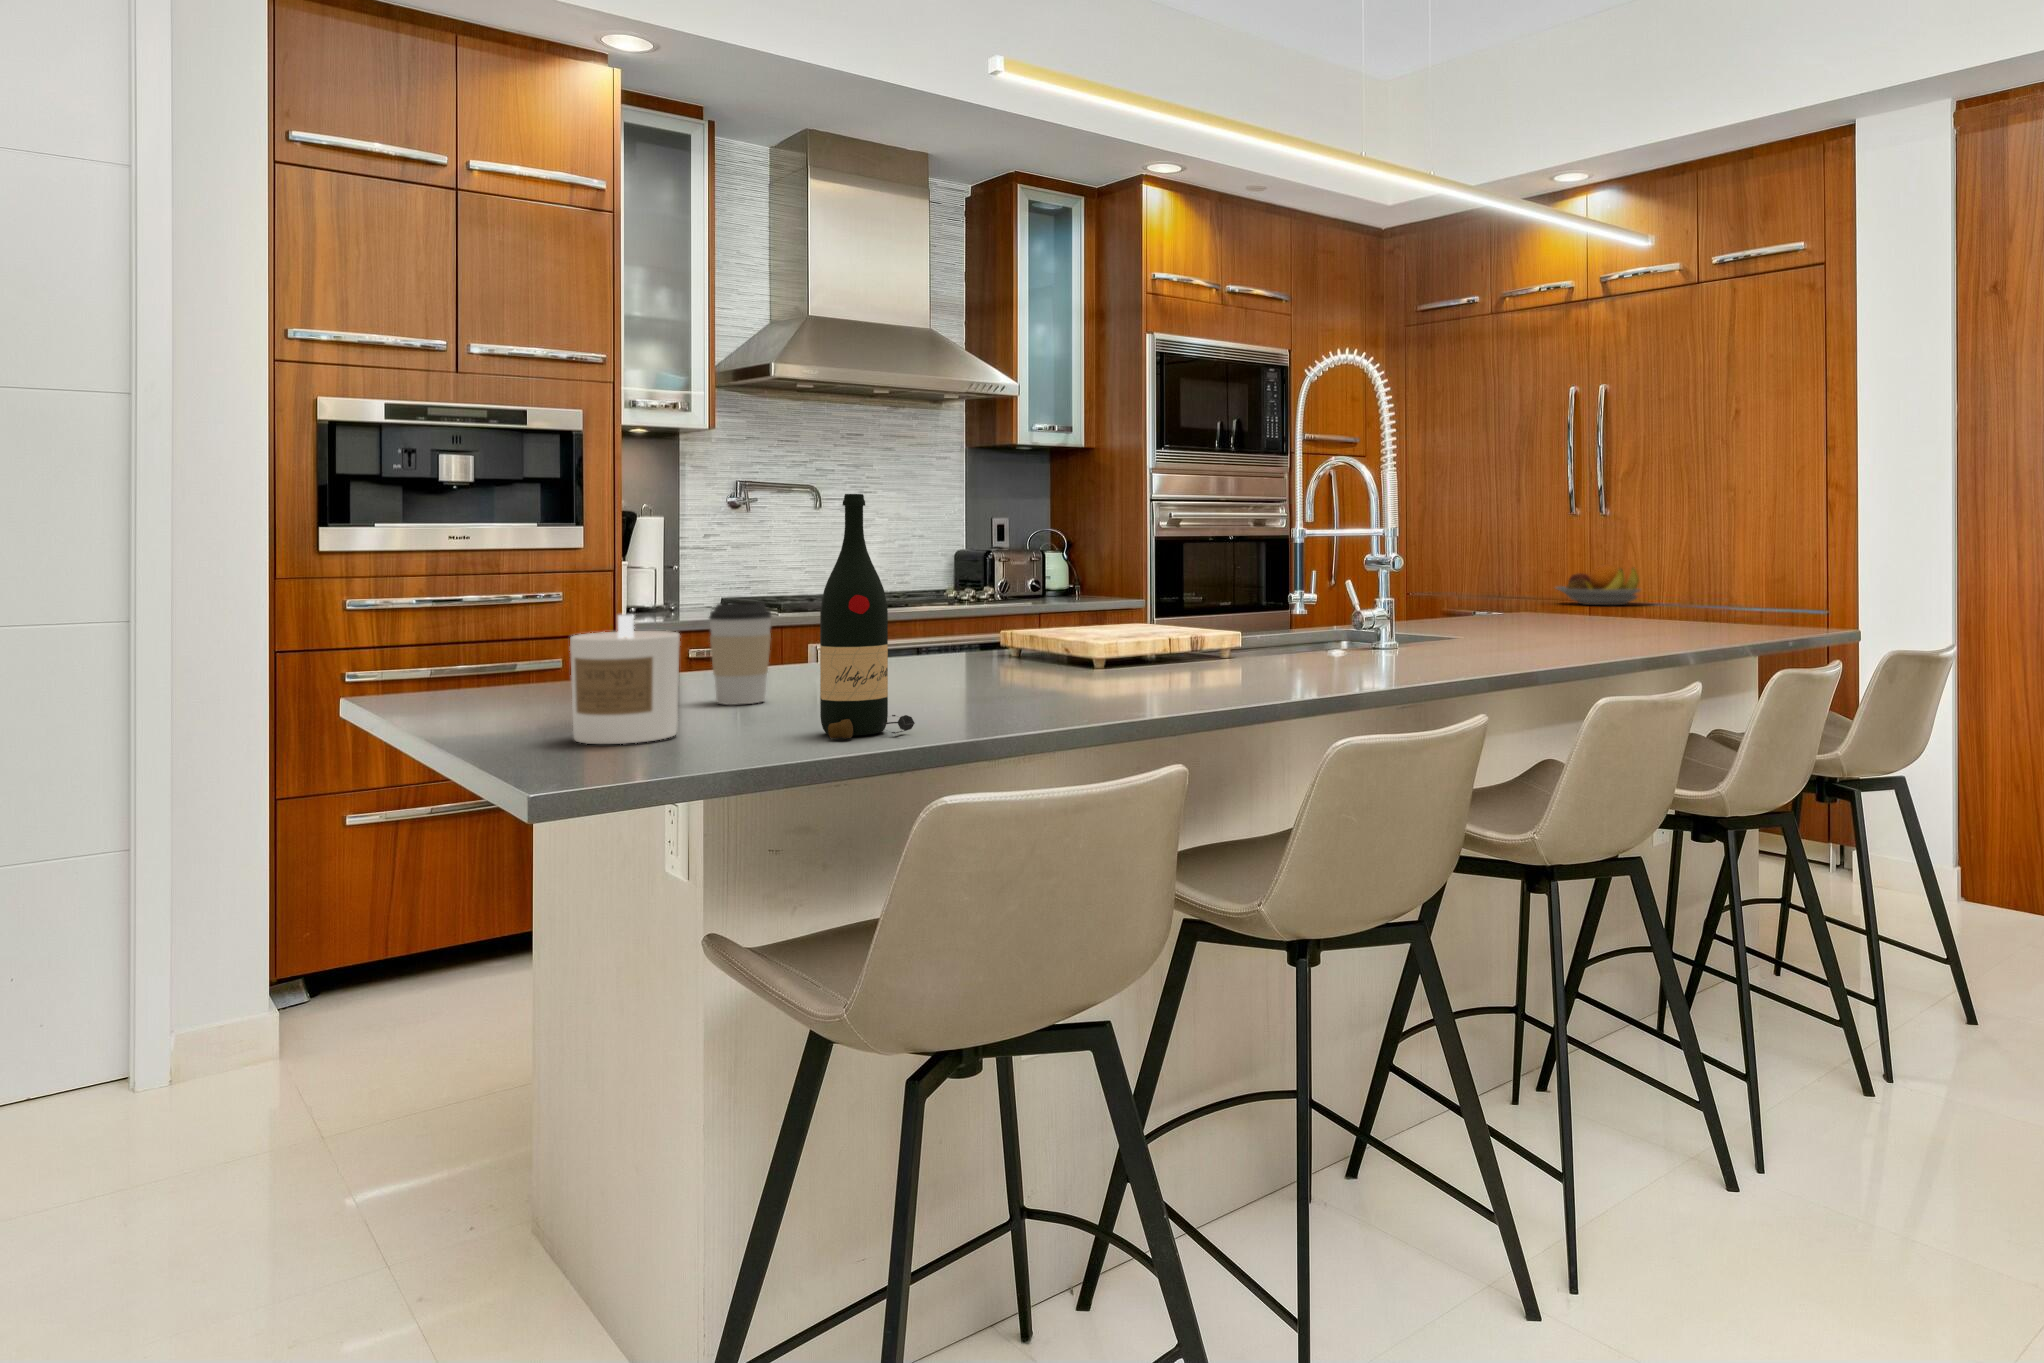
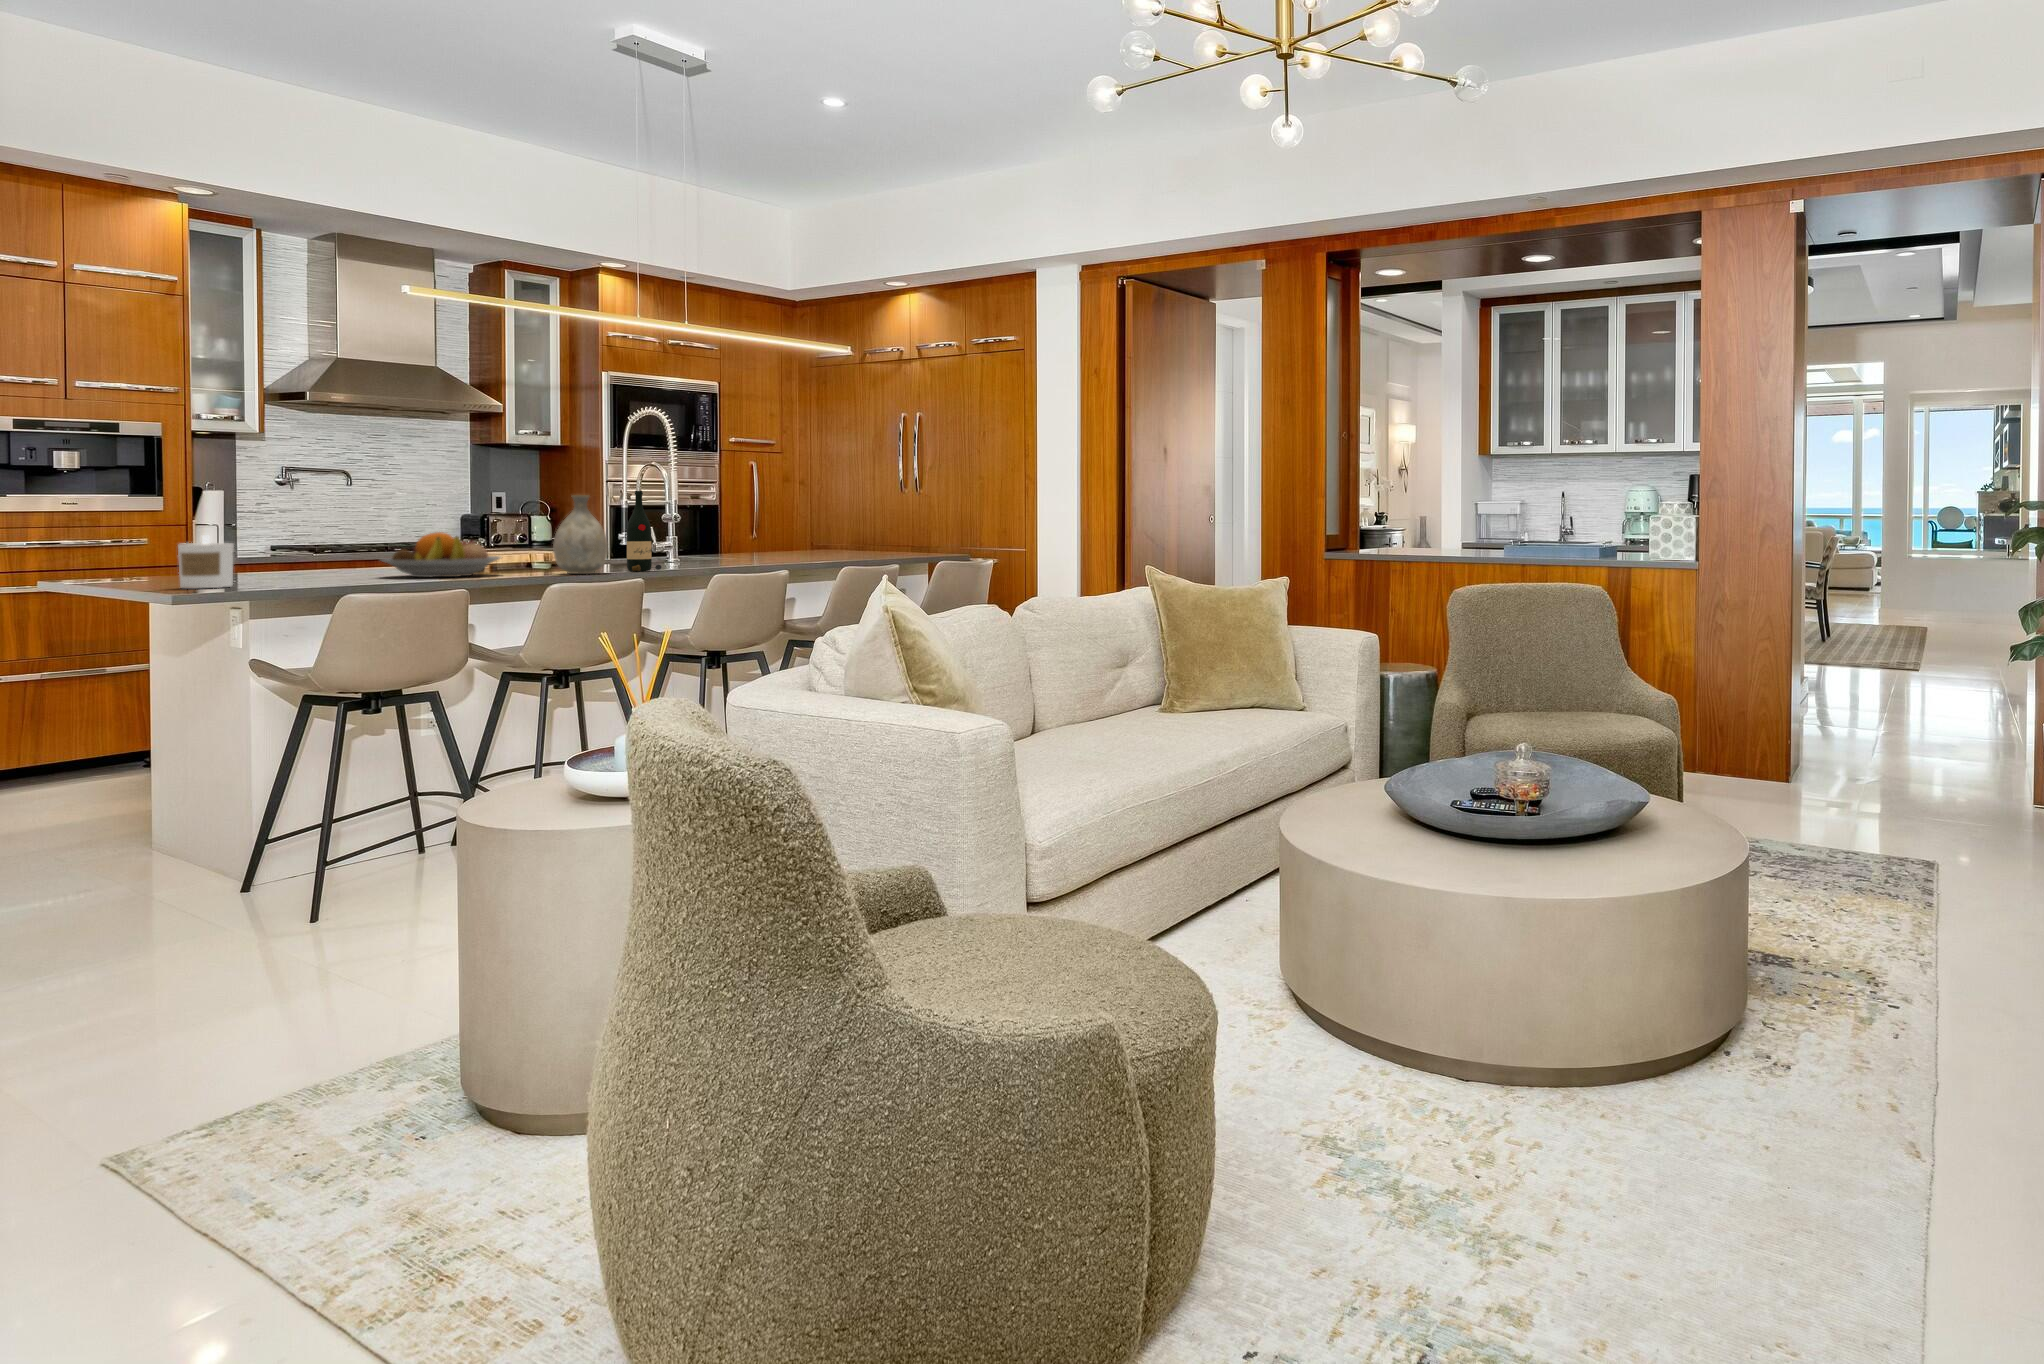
wine bottle: present [820,494,915,739] -> present [627,491,661,571]
vase: none [1237,517,1338,684] -> present [553,495,608,574]
fruit bowl: present [1556,564,1640,605] -> present [381,532,501,577]
coffee cup: present [709,601,772,705] -> none [250,533,287,581]

